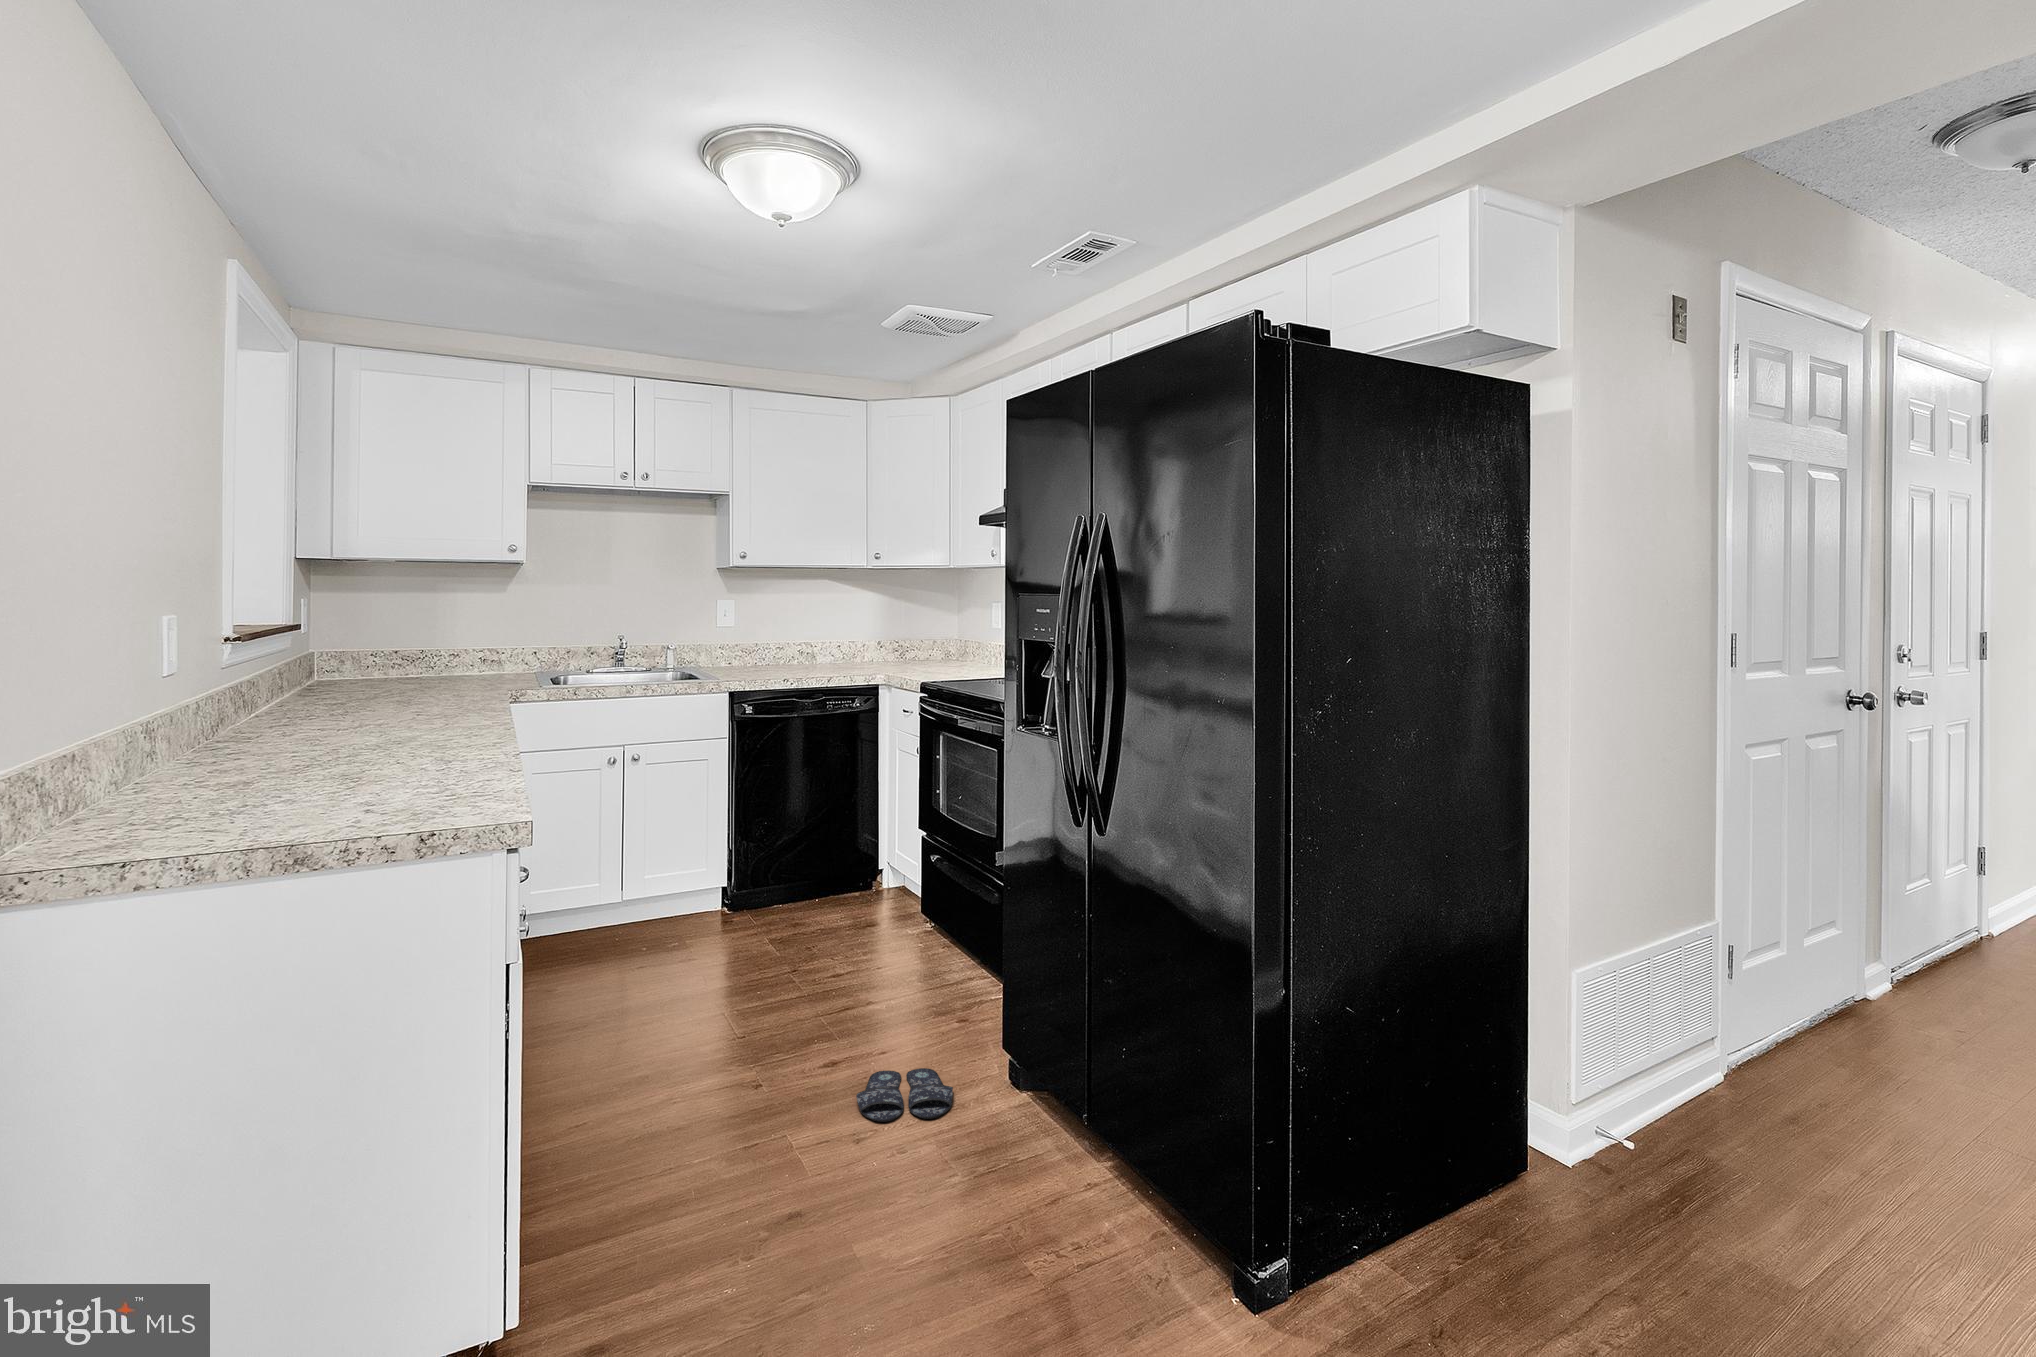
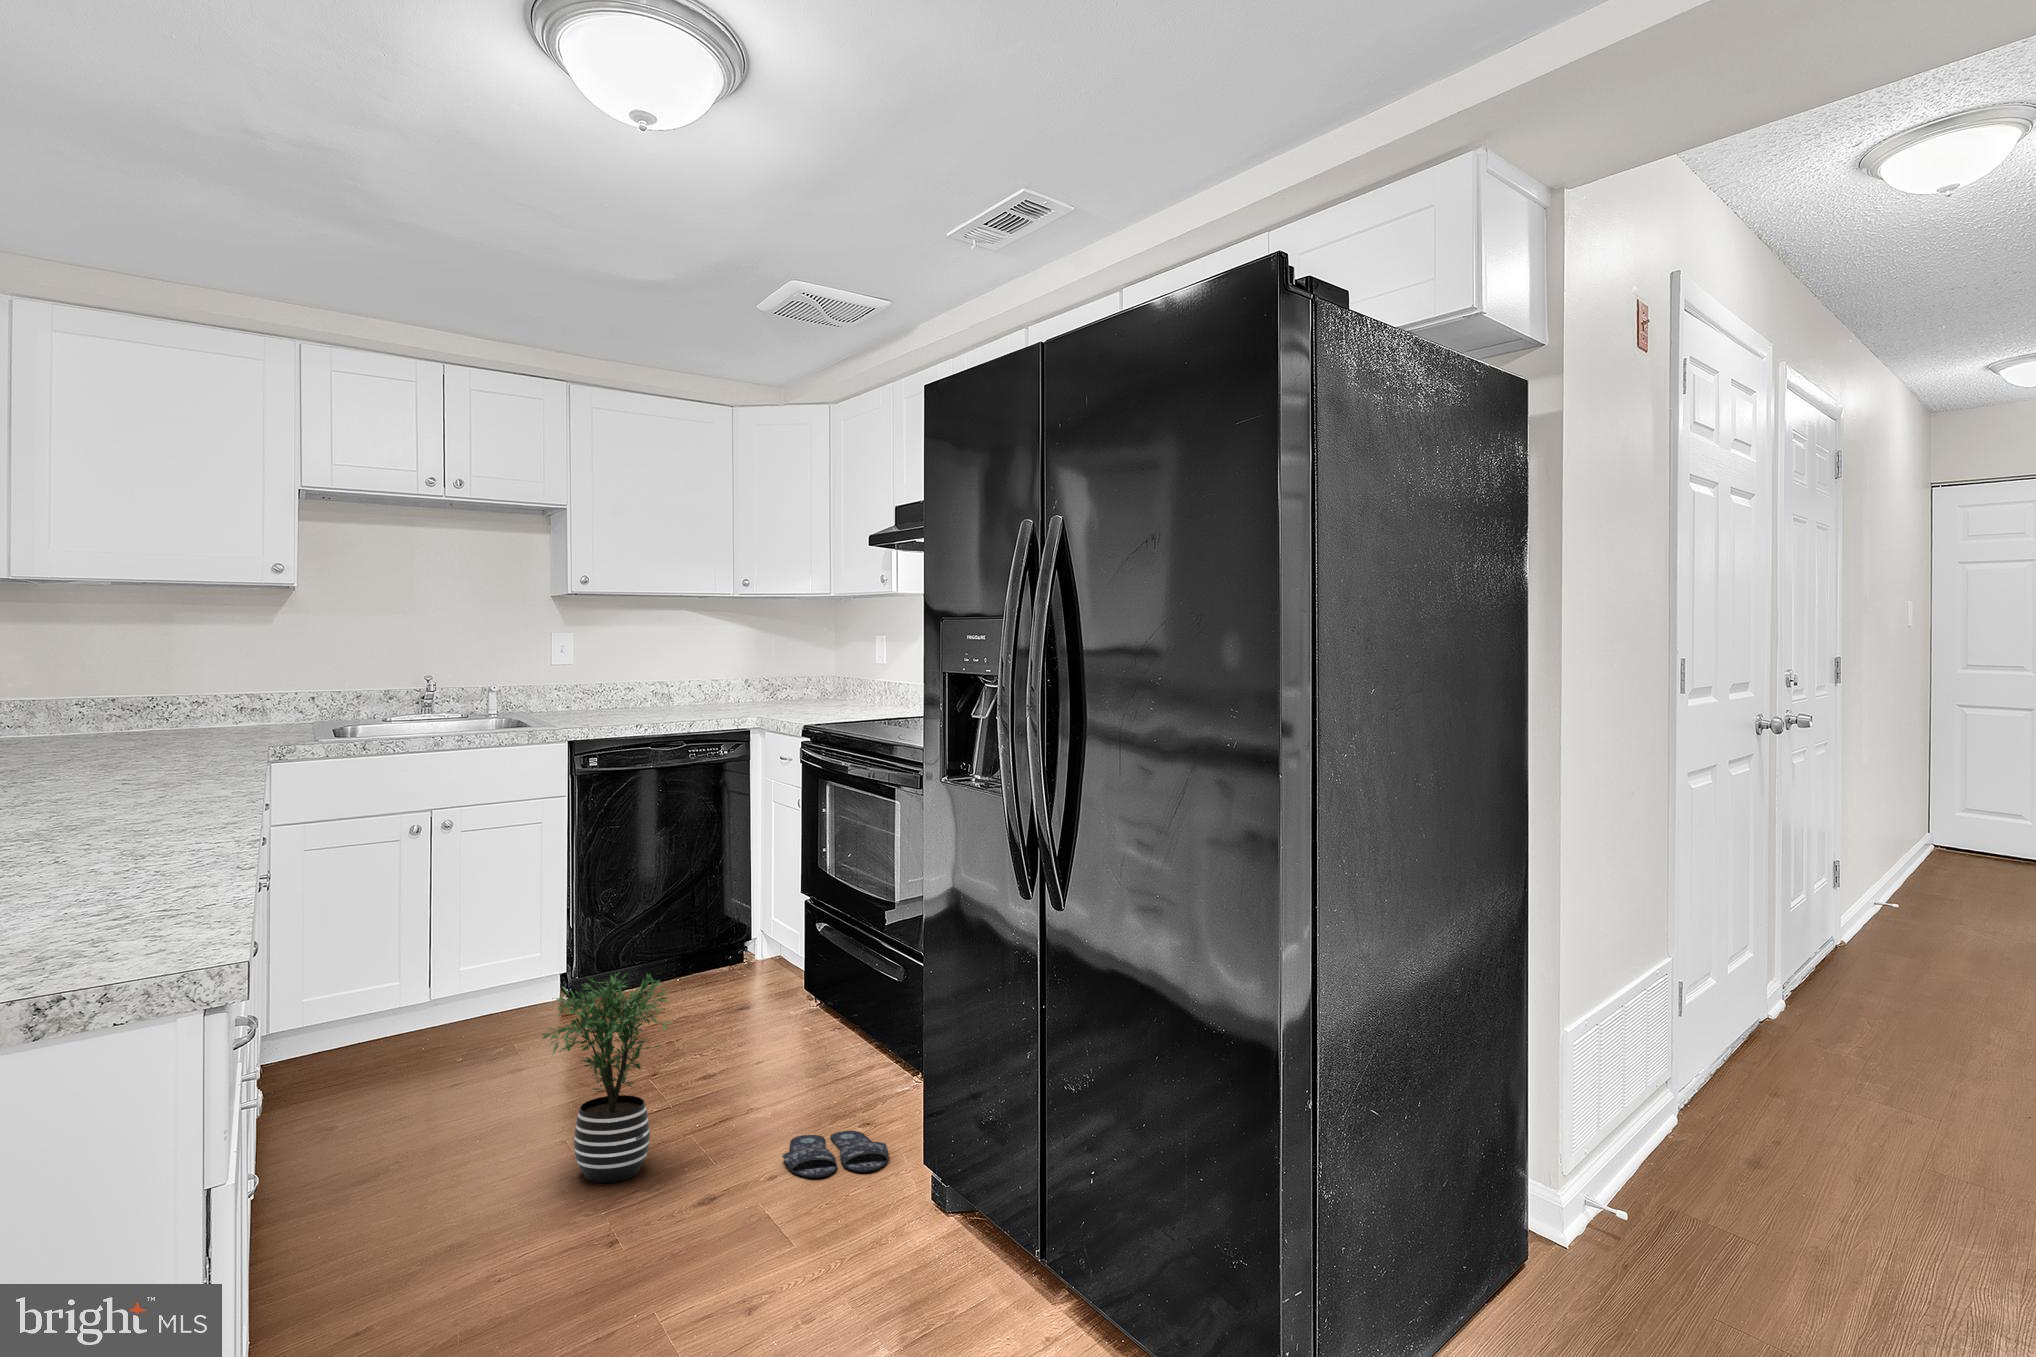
potted plant: none [634,921,758,1112] -> present [542,972,671,1183]

